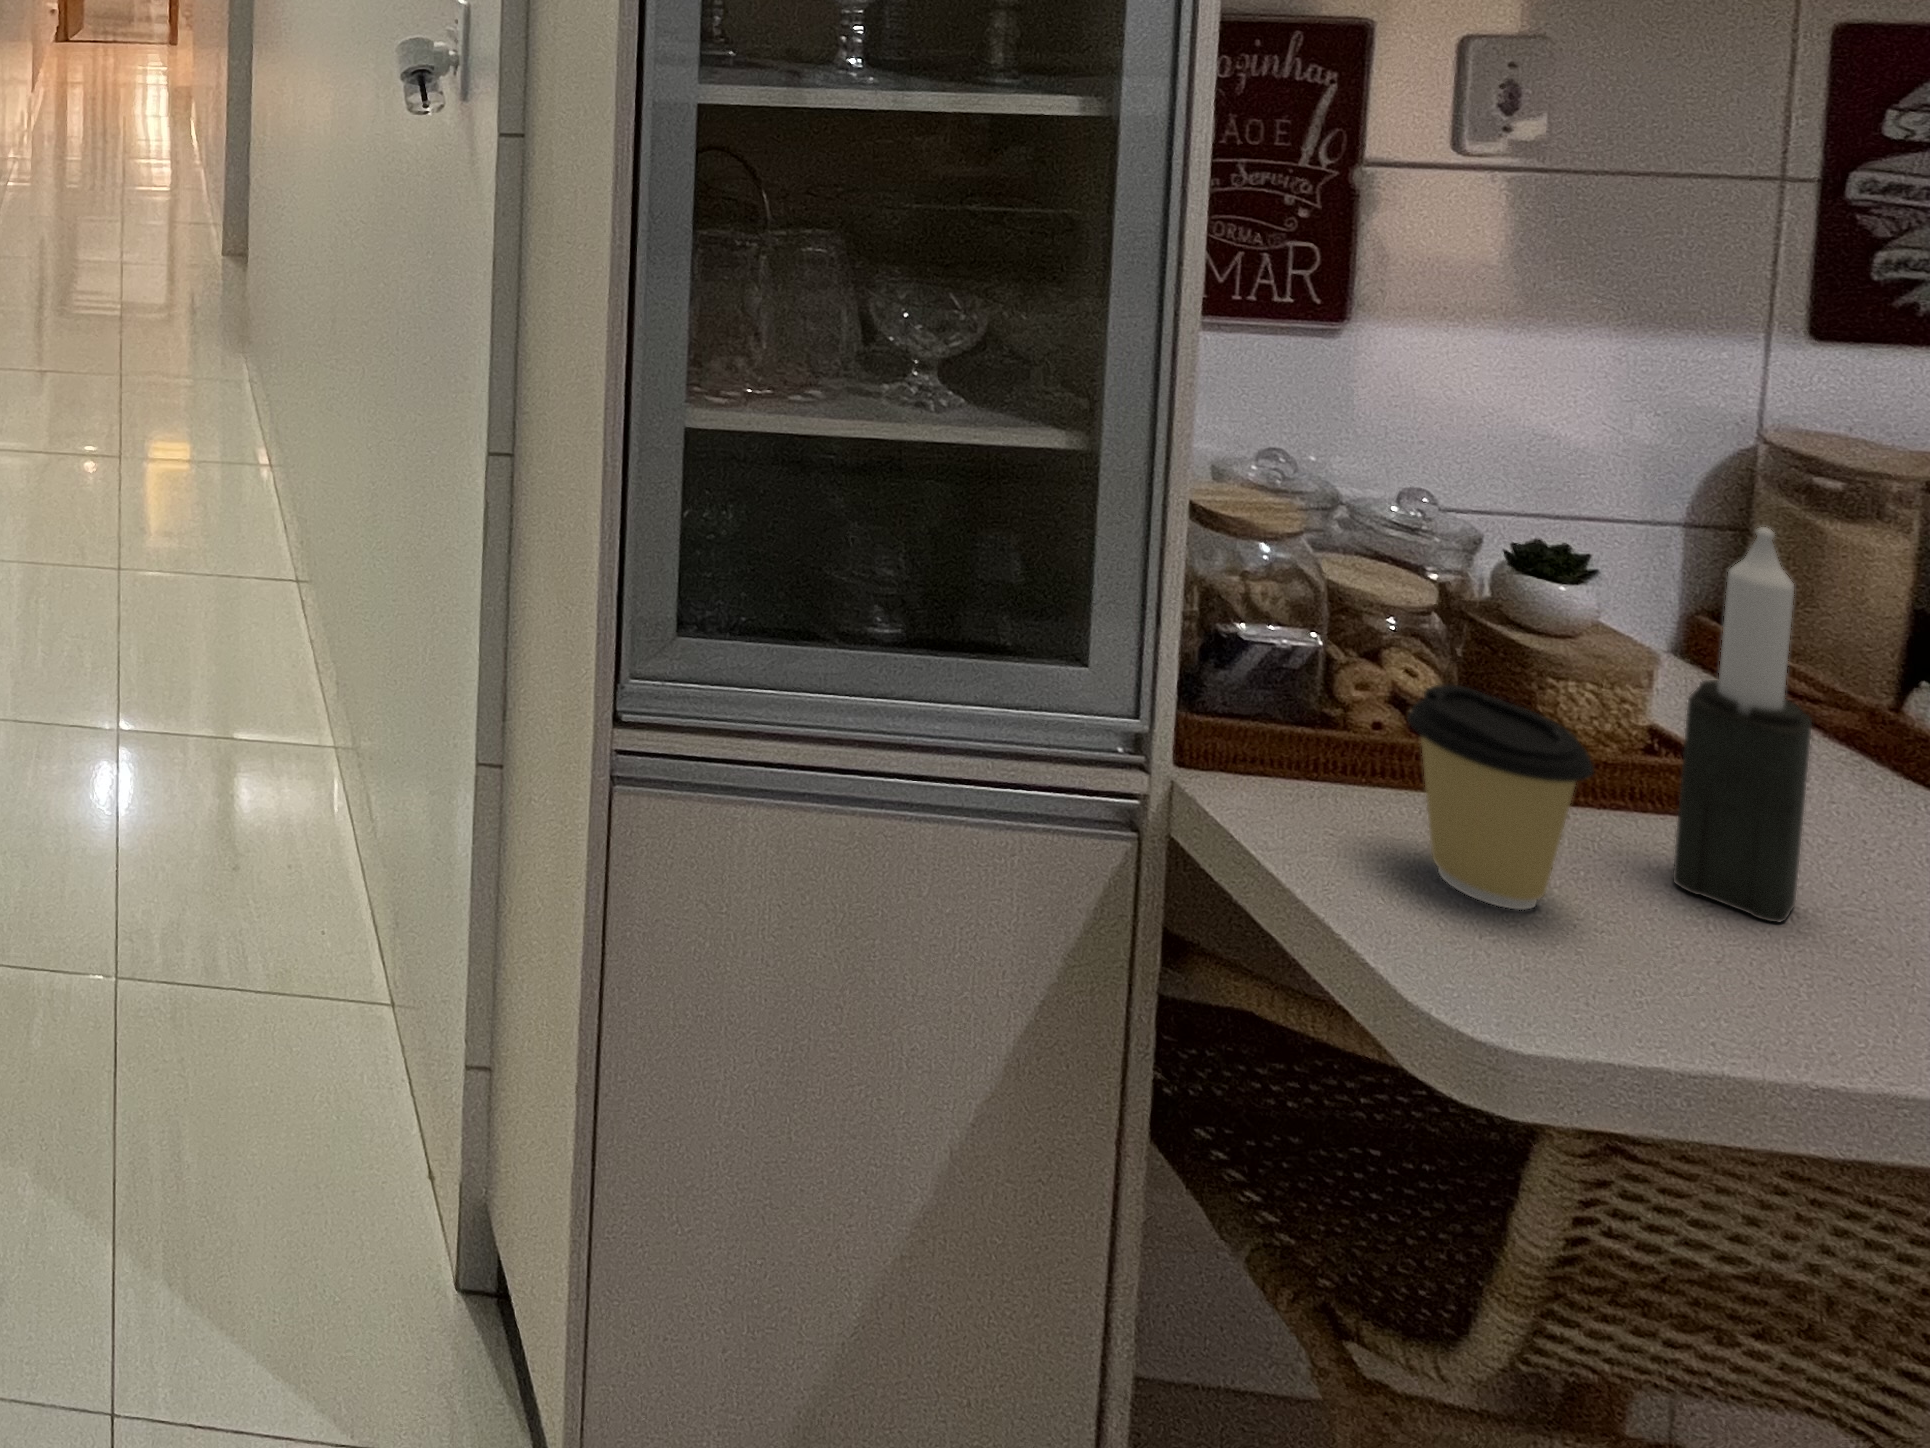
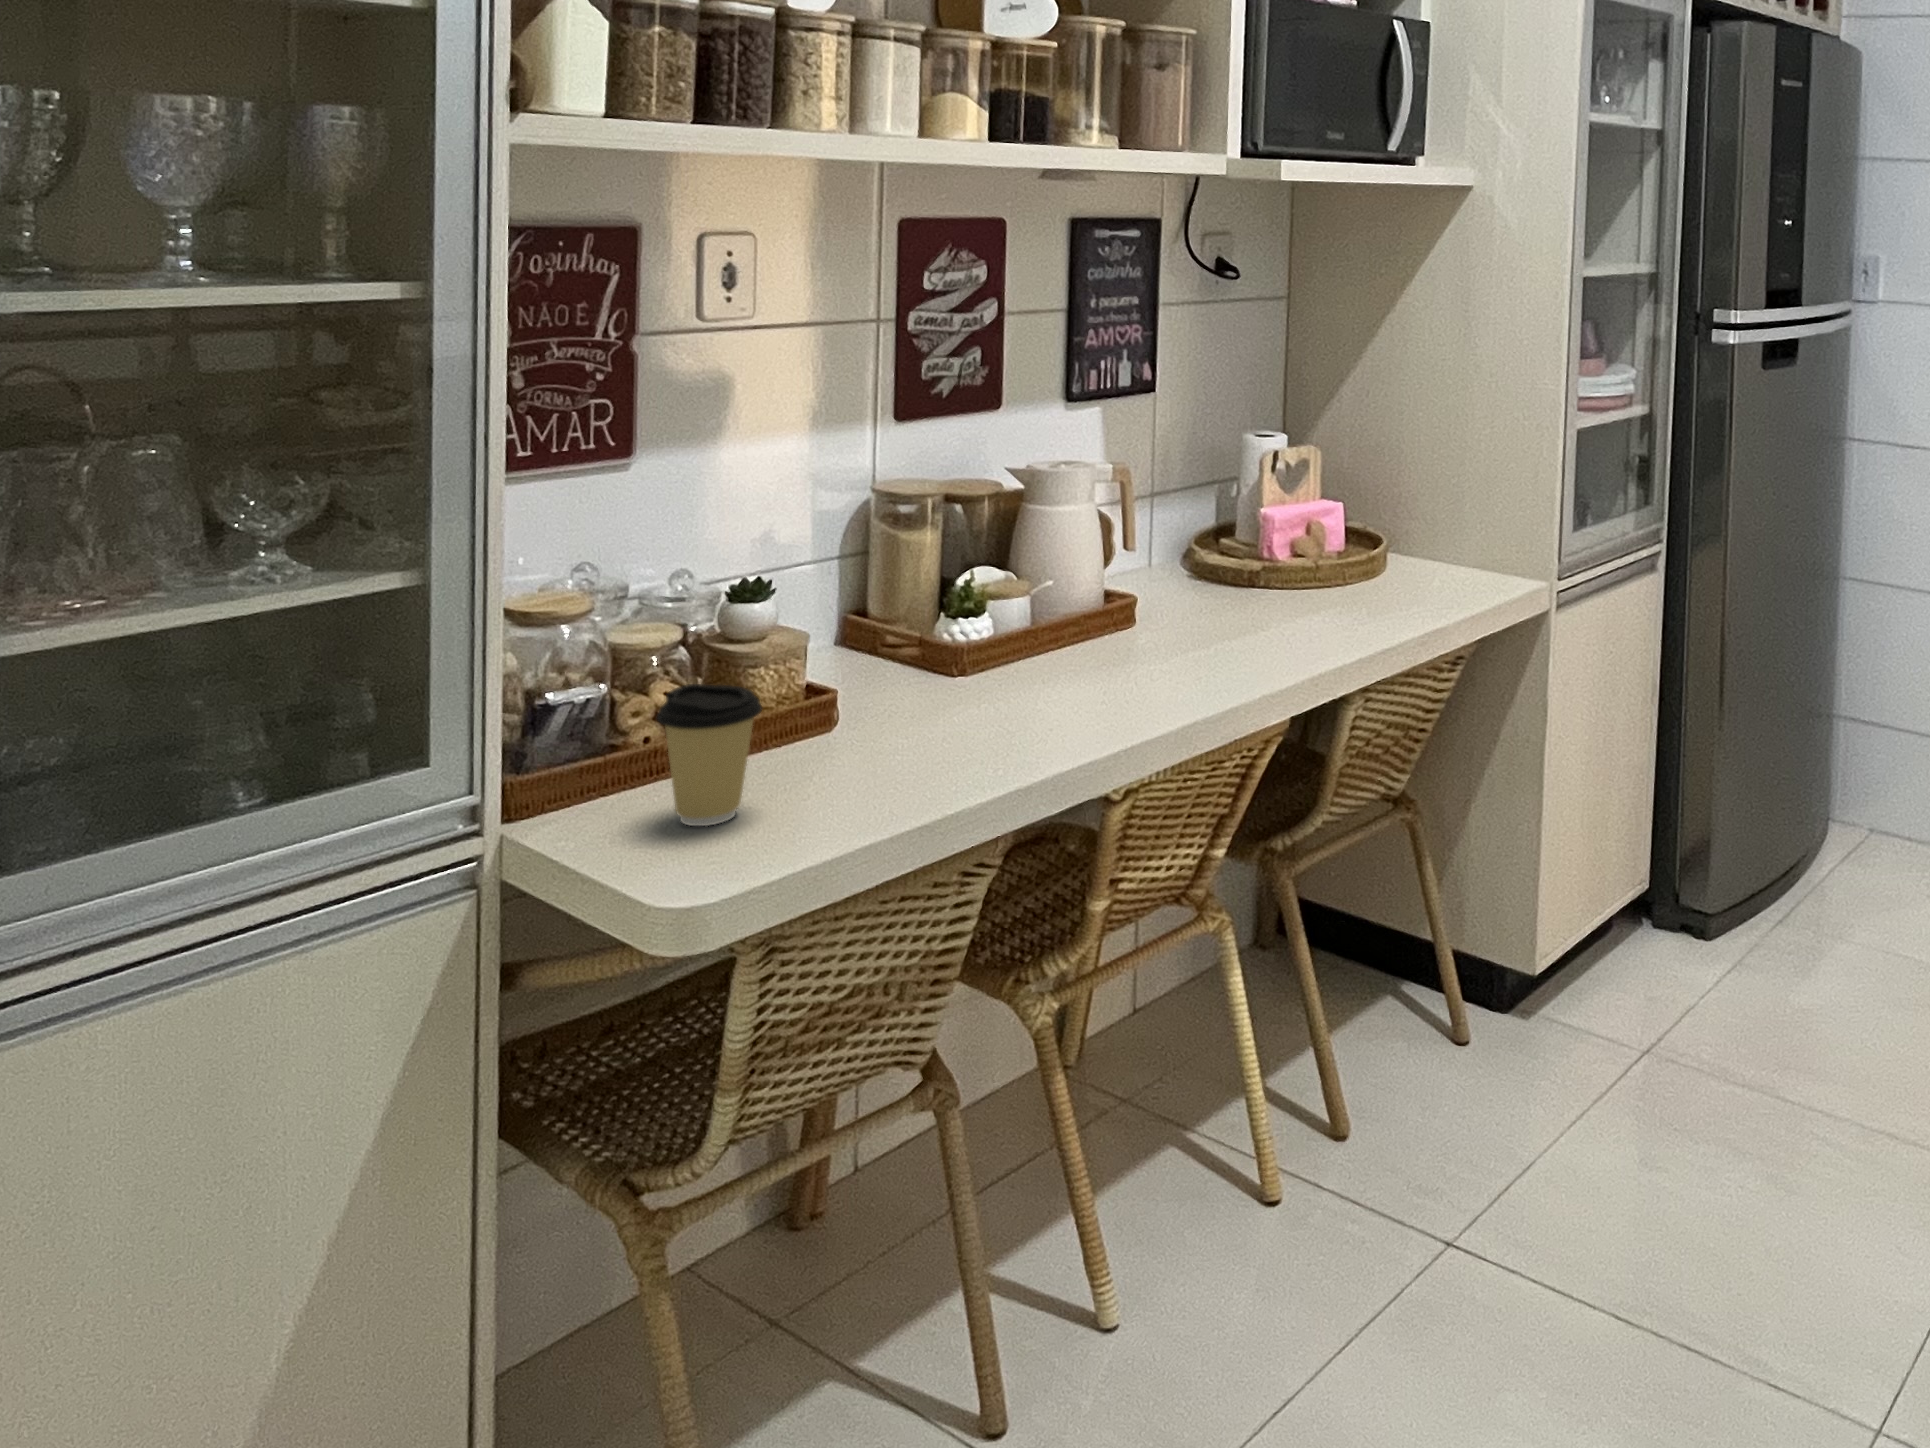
candle: present [1673,527,1812,922] -> none [812,526,874,773]

